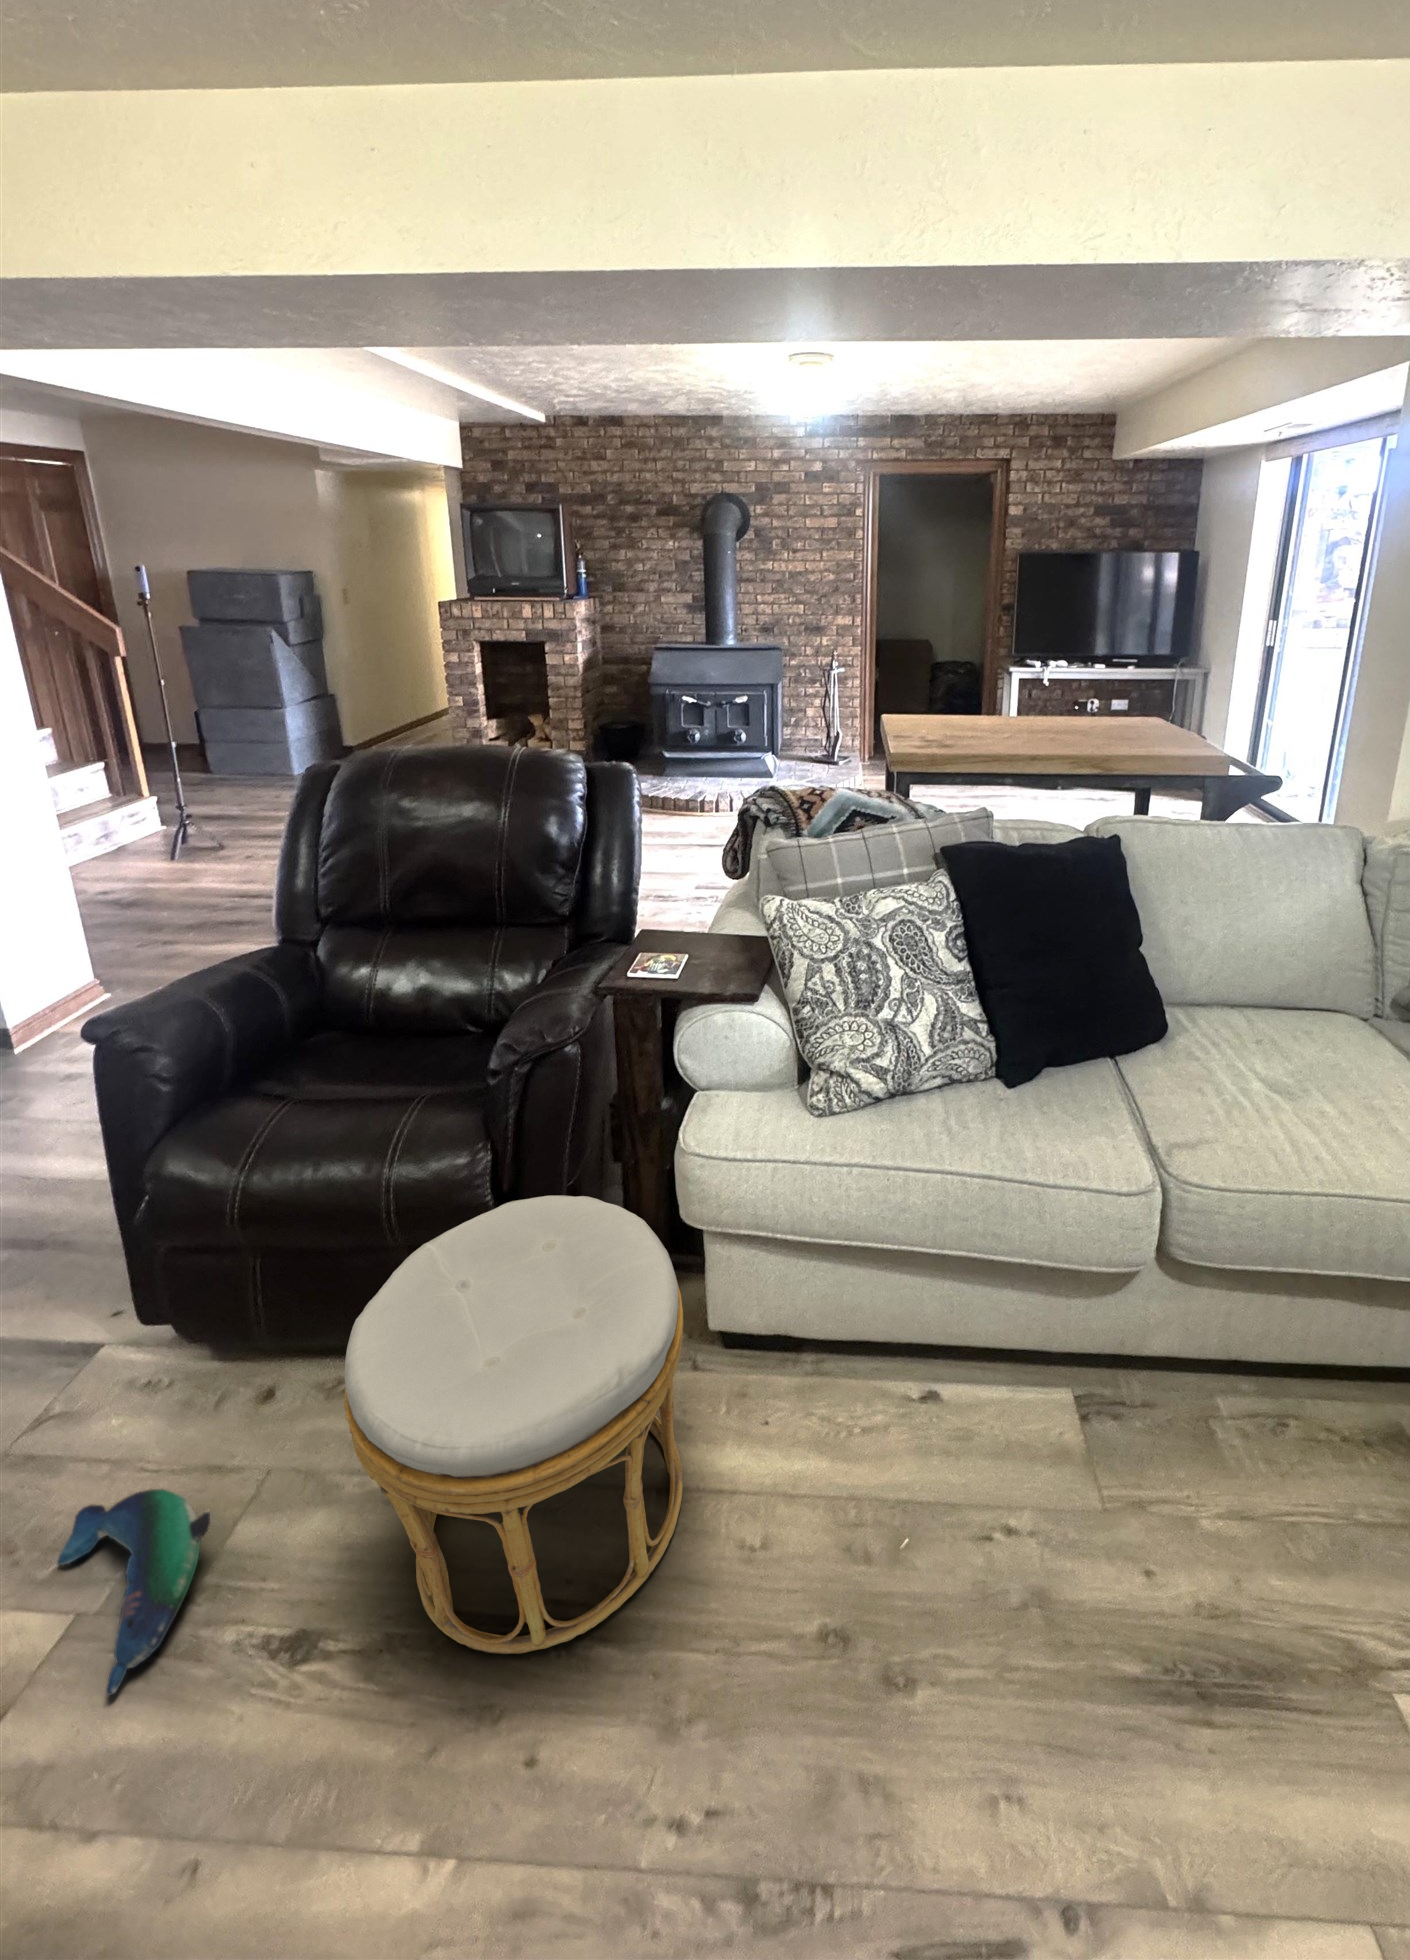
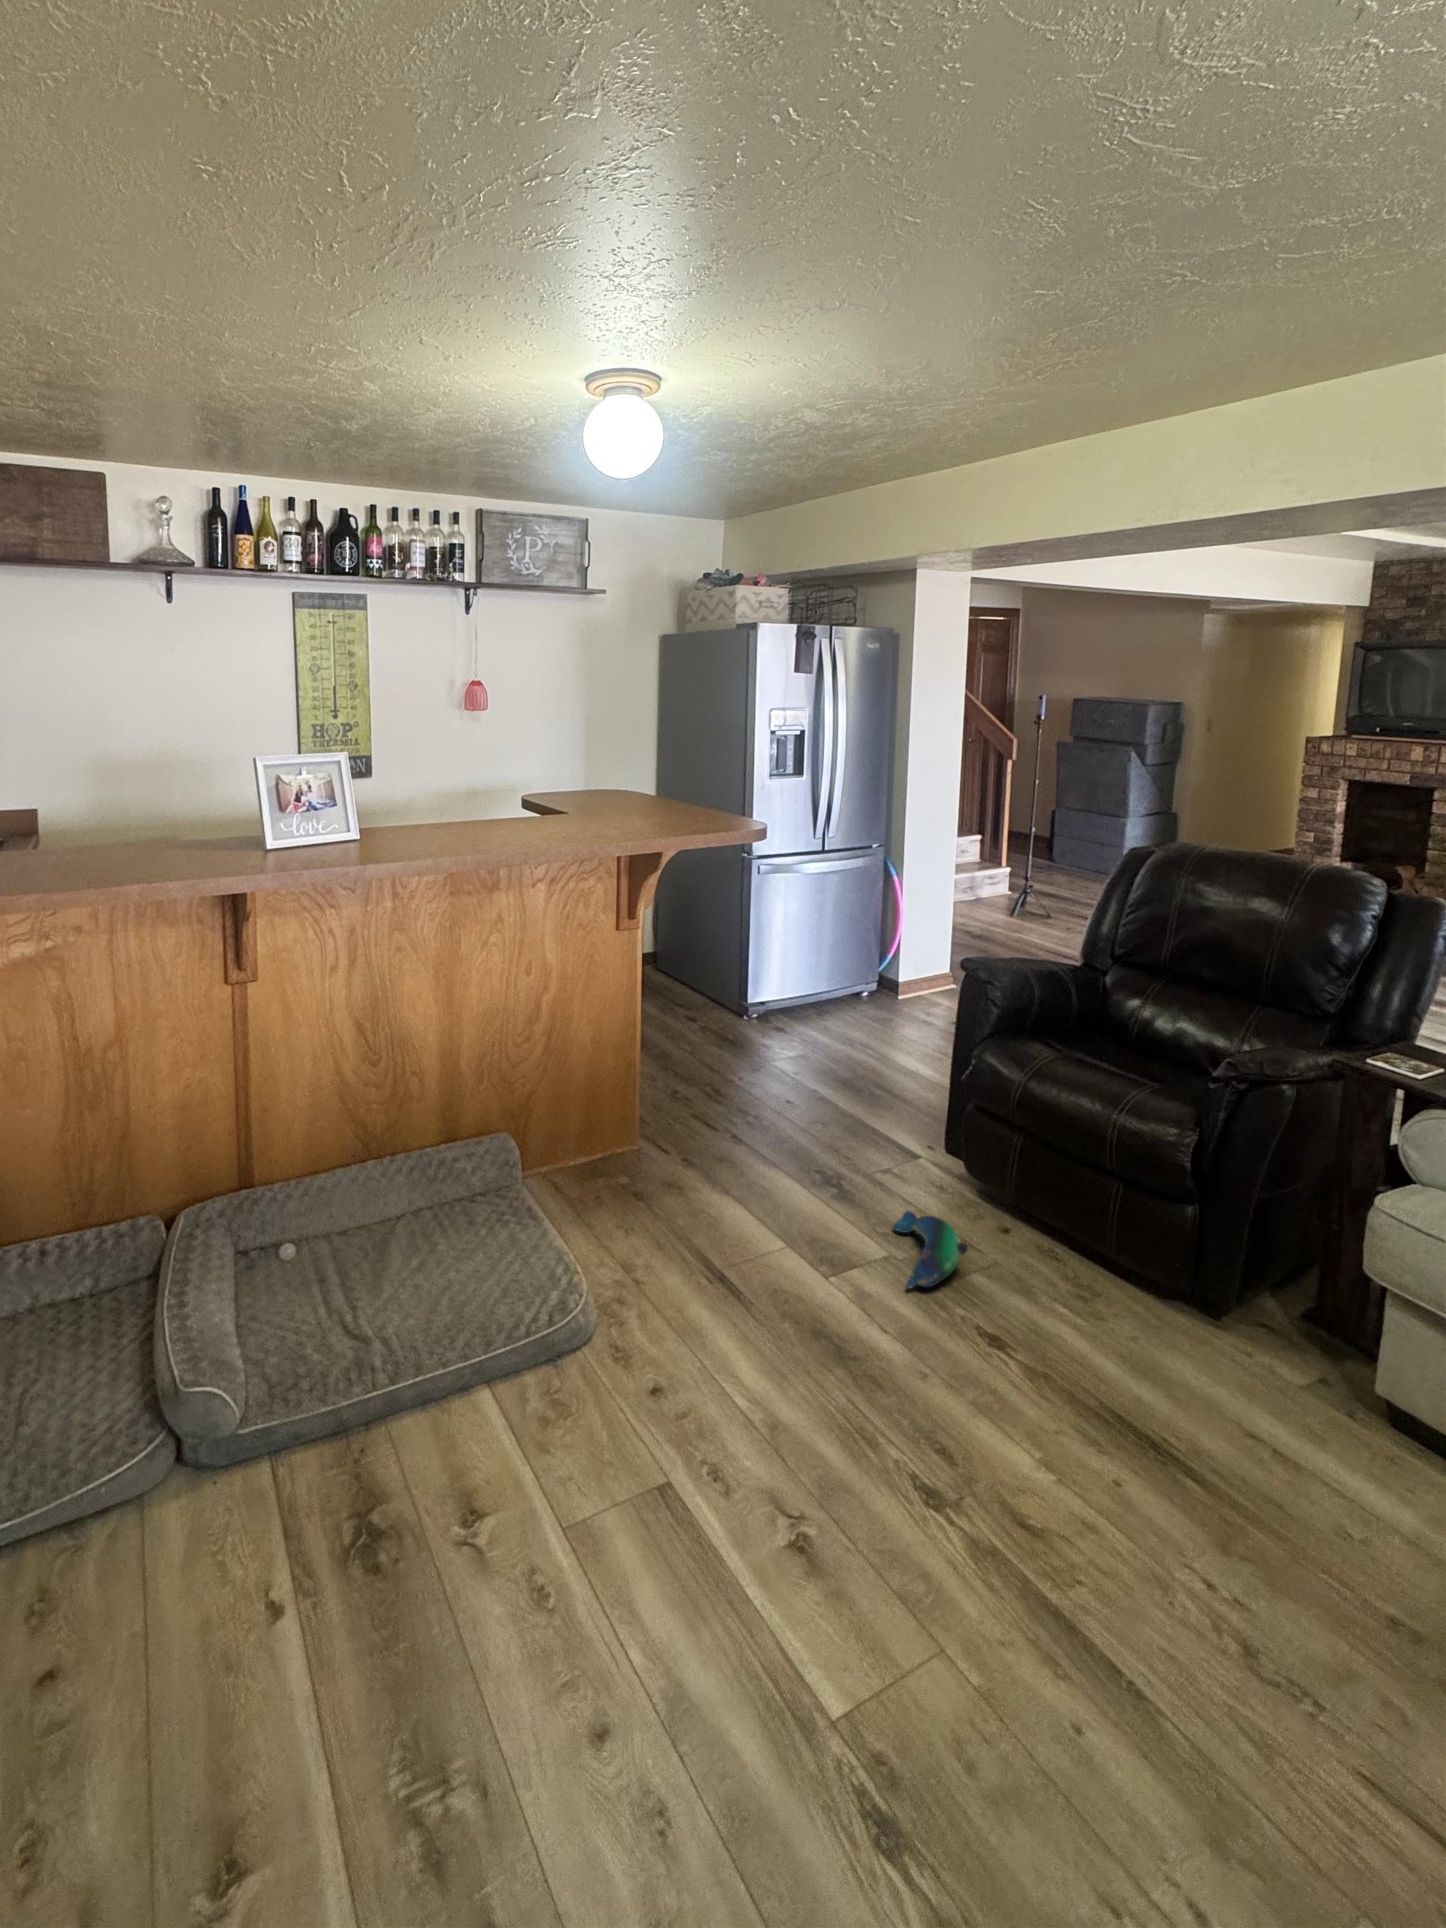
ottoman: present [345,1195,683,1654] -> none [1059,1157,1325,1472]

